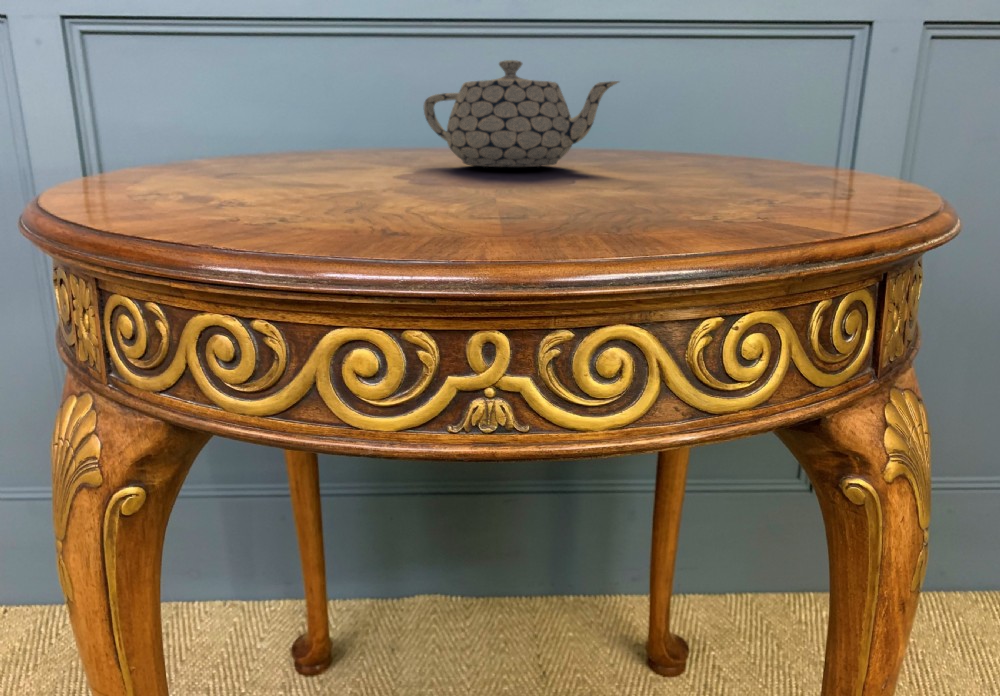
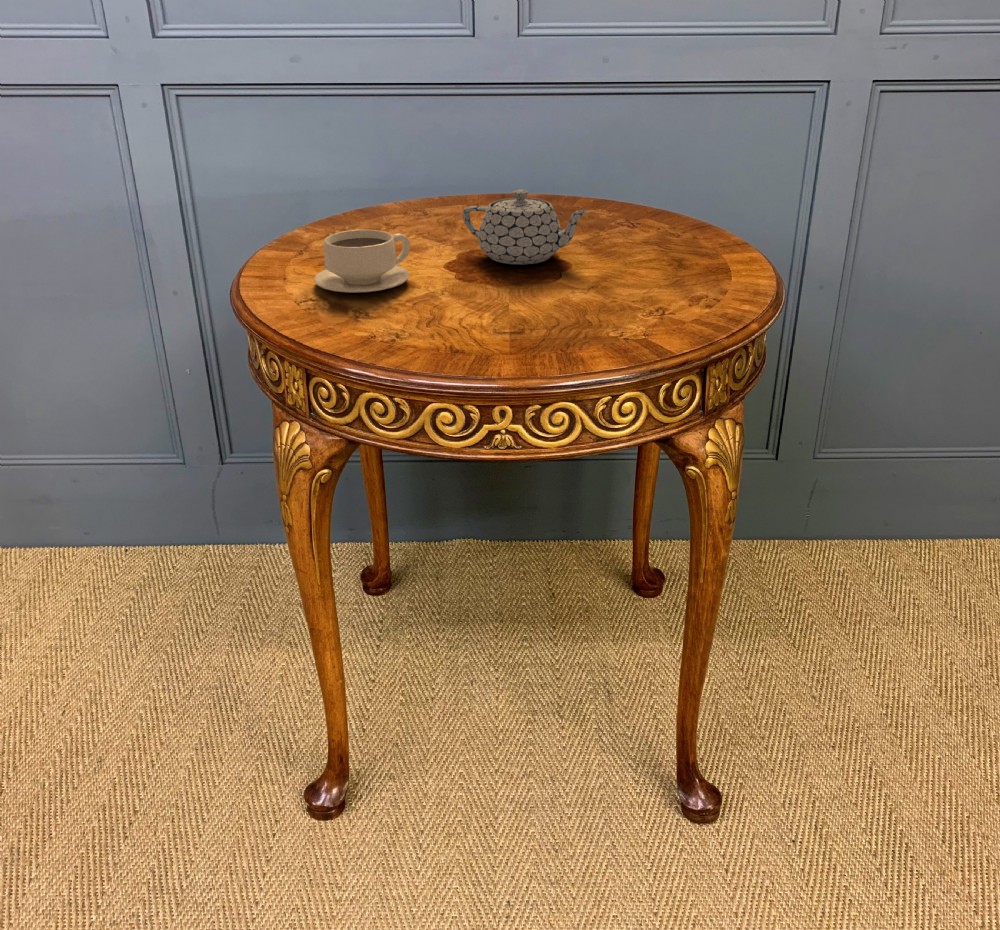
teacup: none [168,96,336,178] -> present [314,230,410,293]

